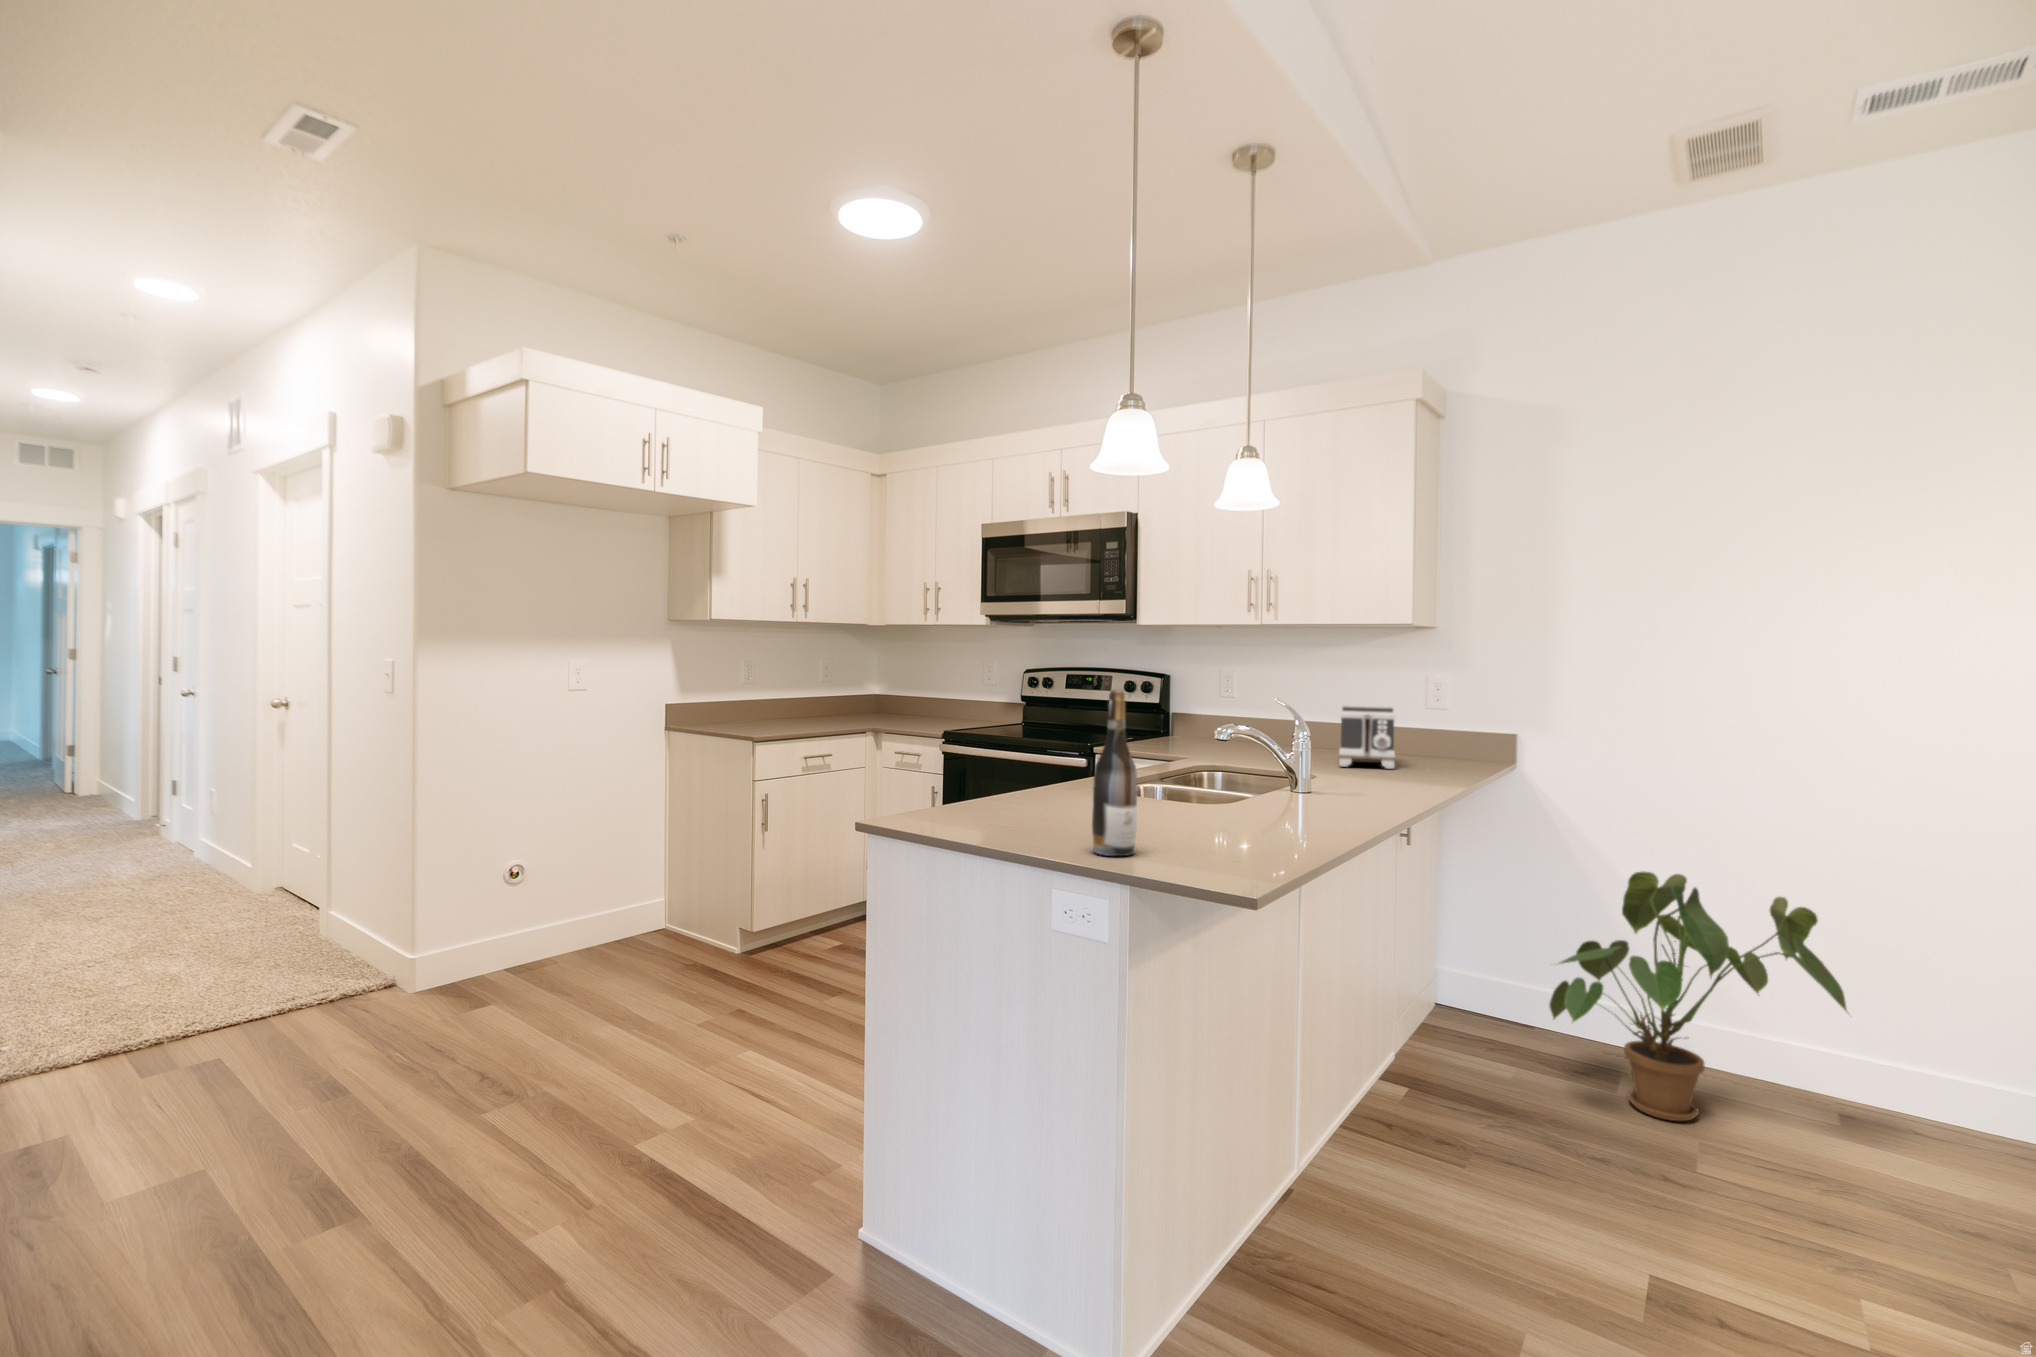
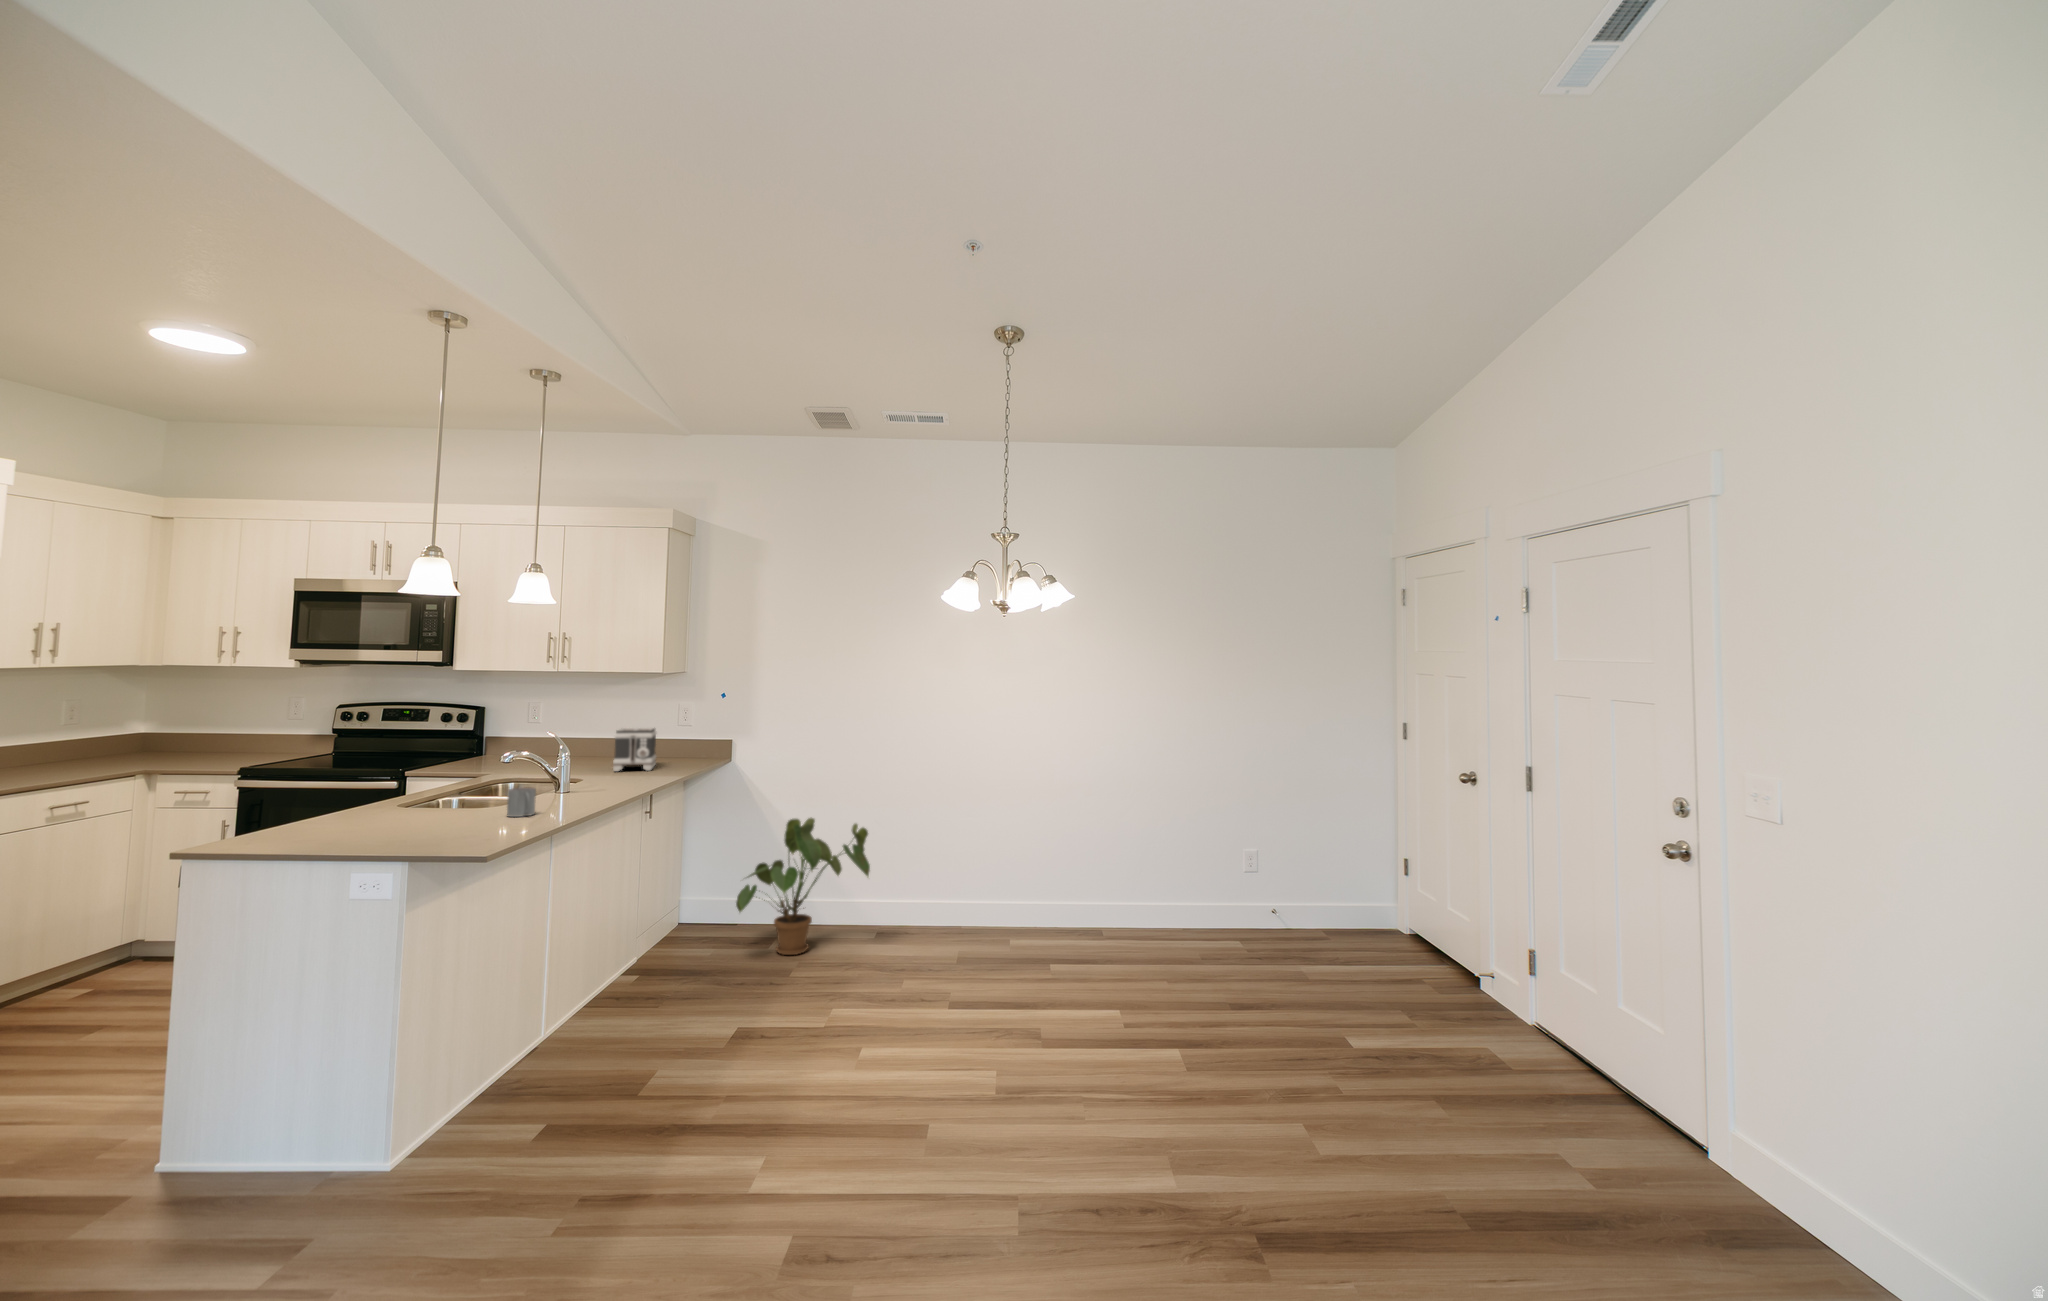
wine bottle: present [1092,690,1137,856] -> none [378,744,414,849]
mug: none [1243,777,1283,823] -> present [507,788,536,817]

